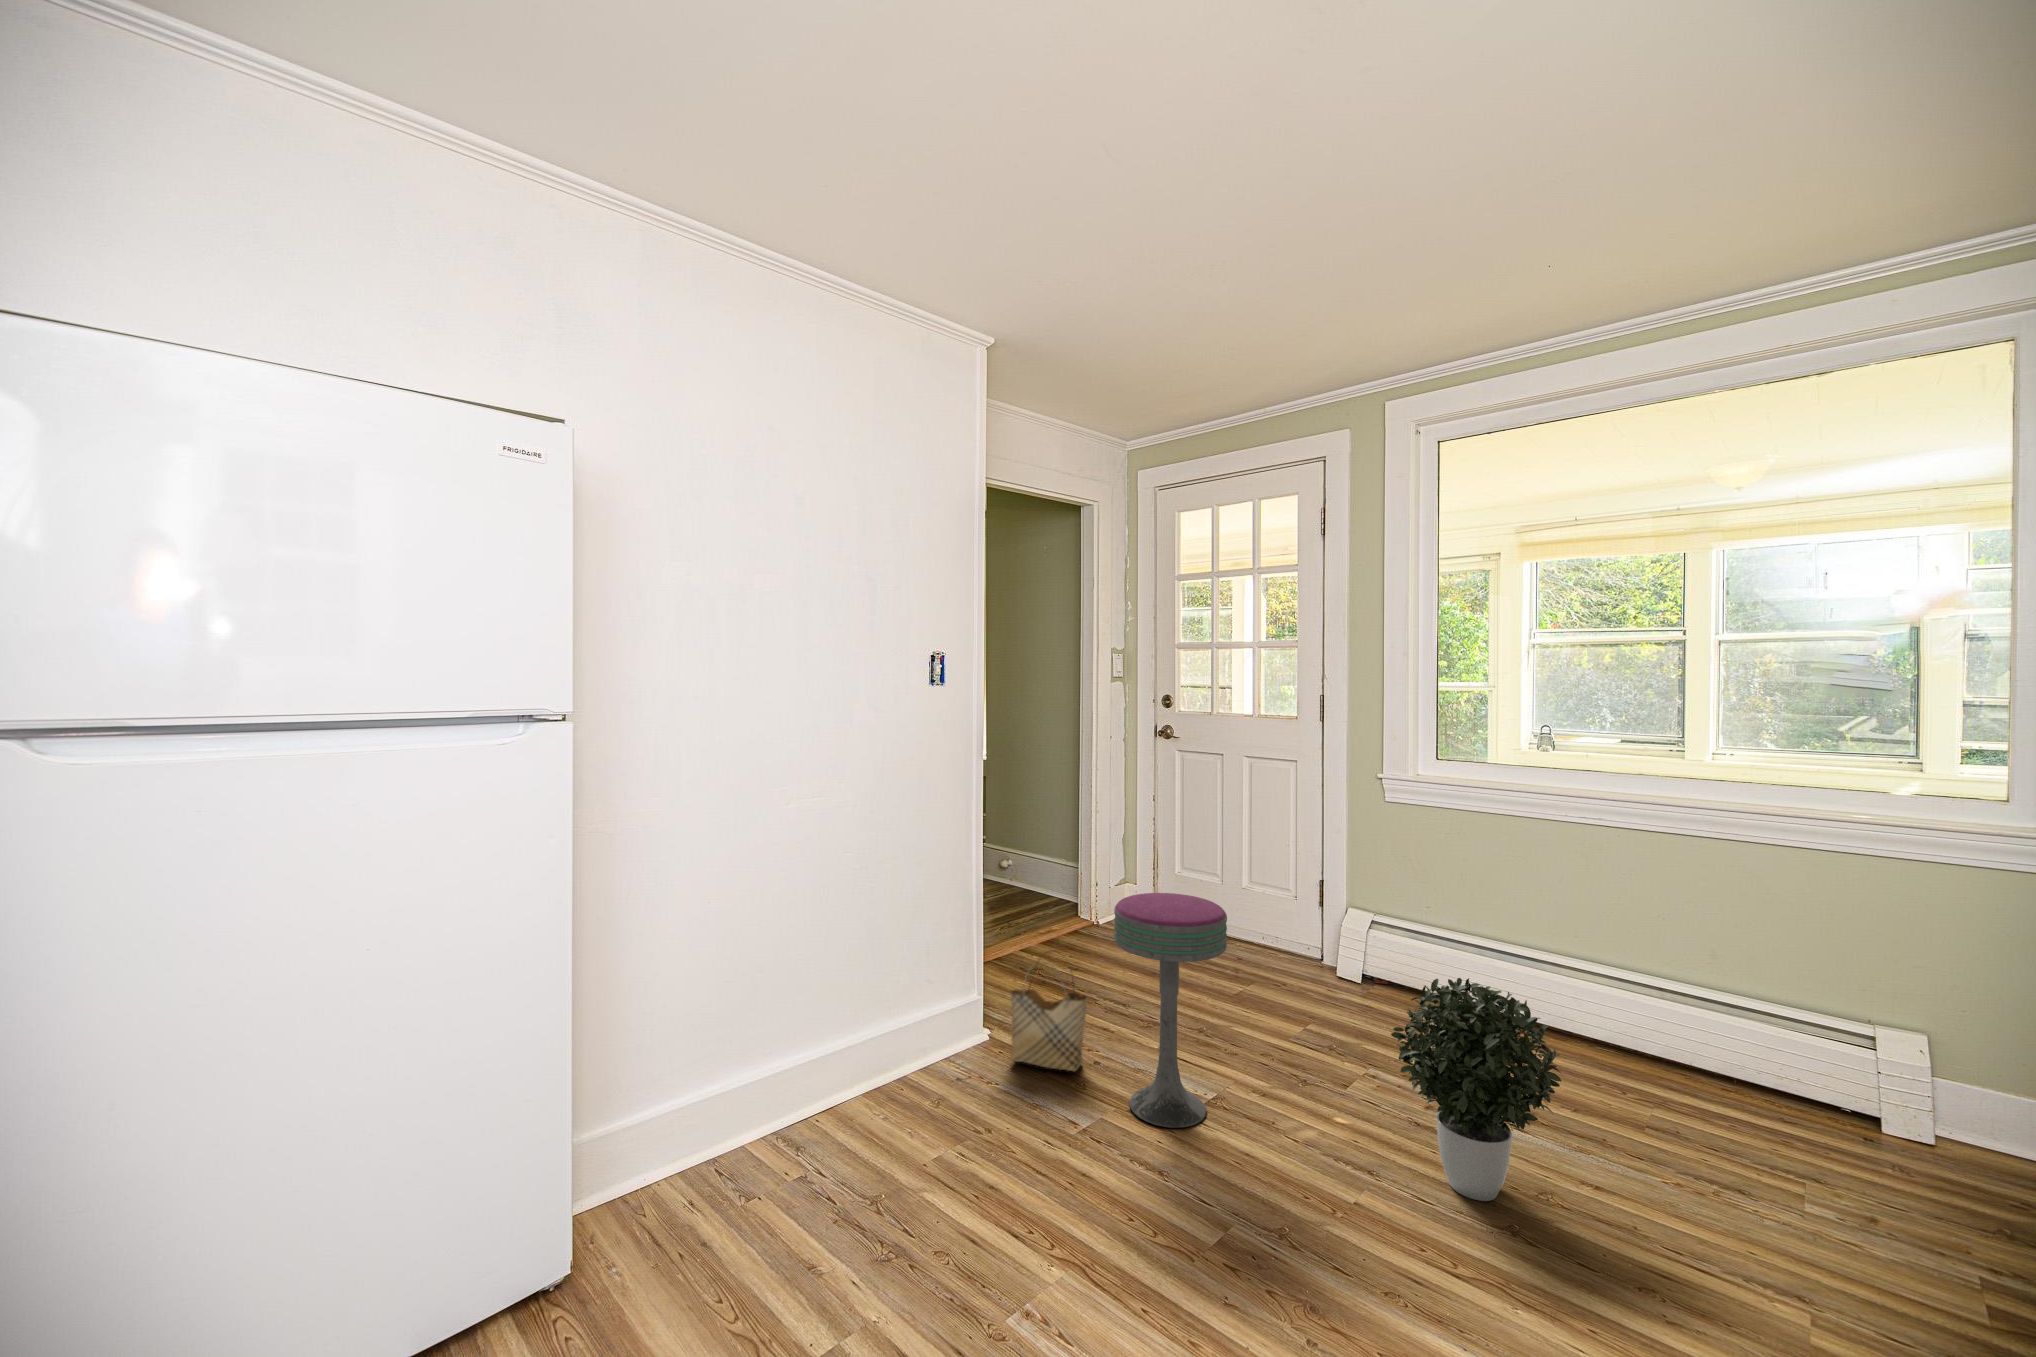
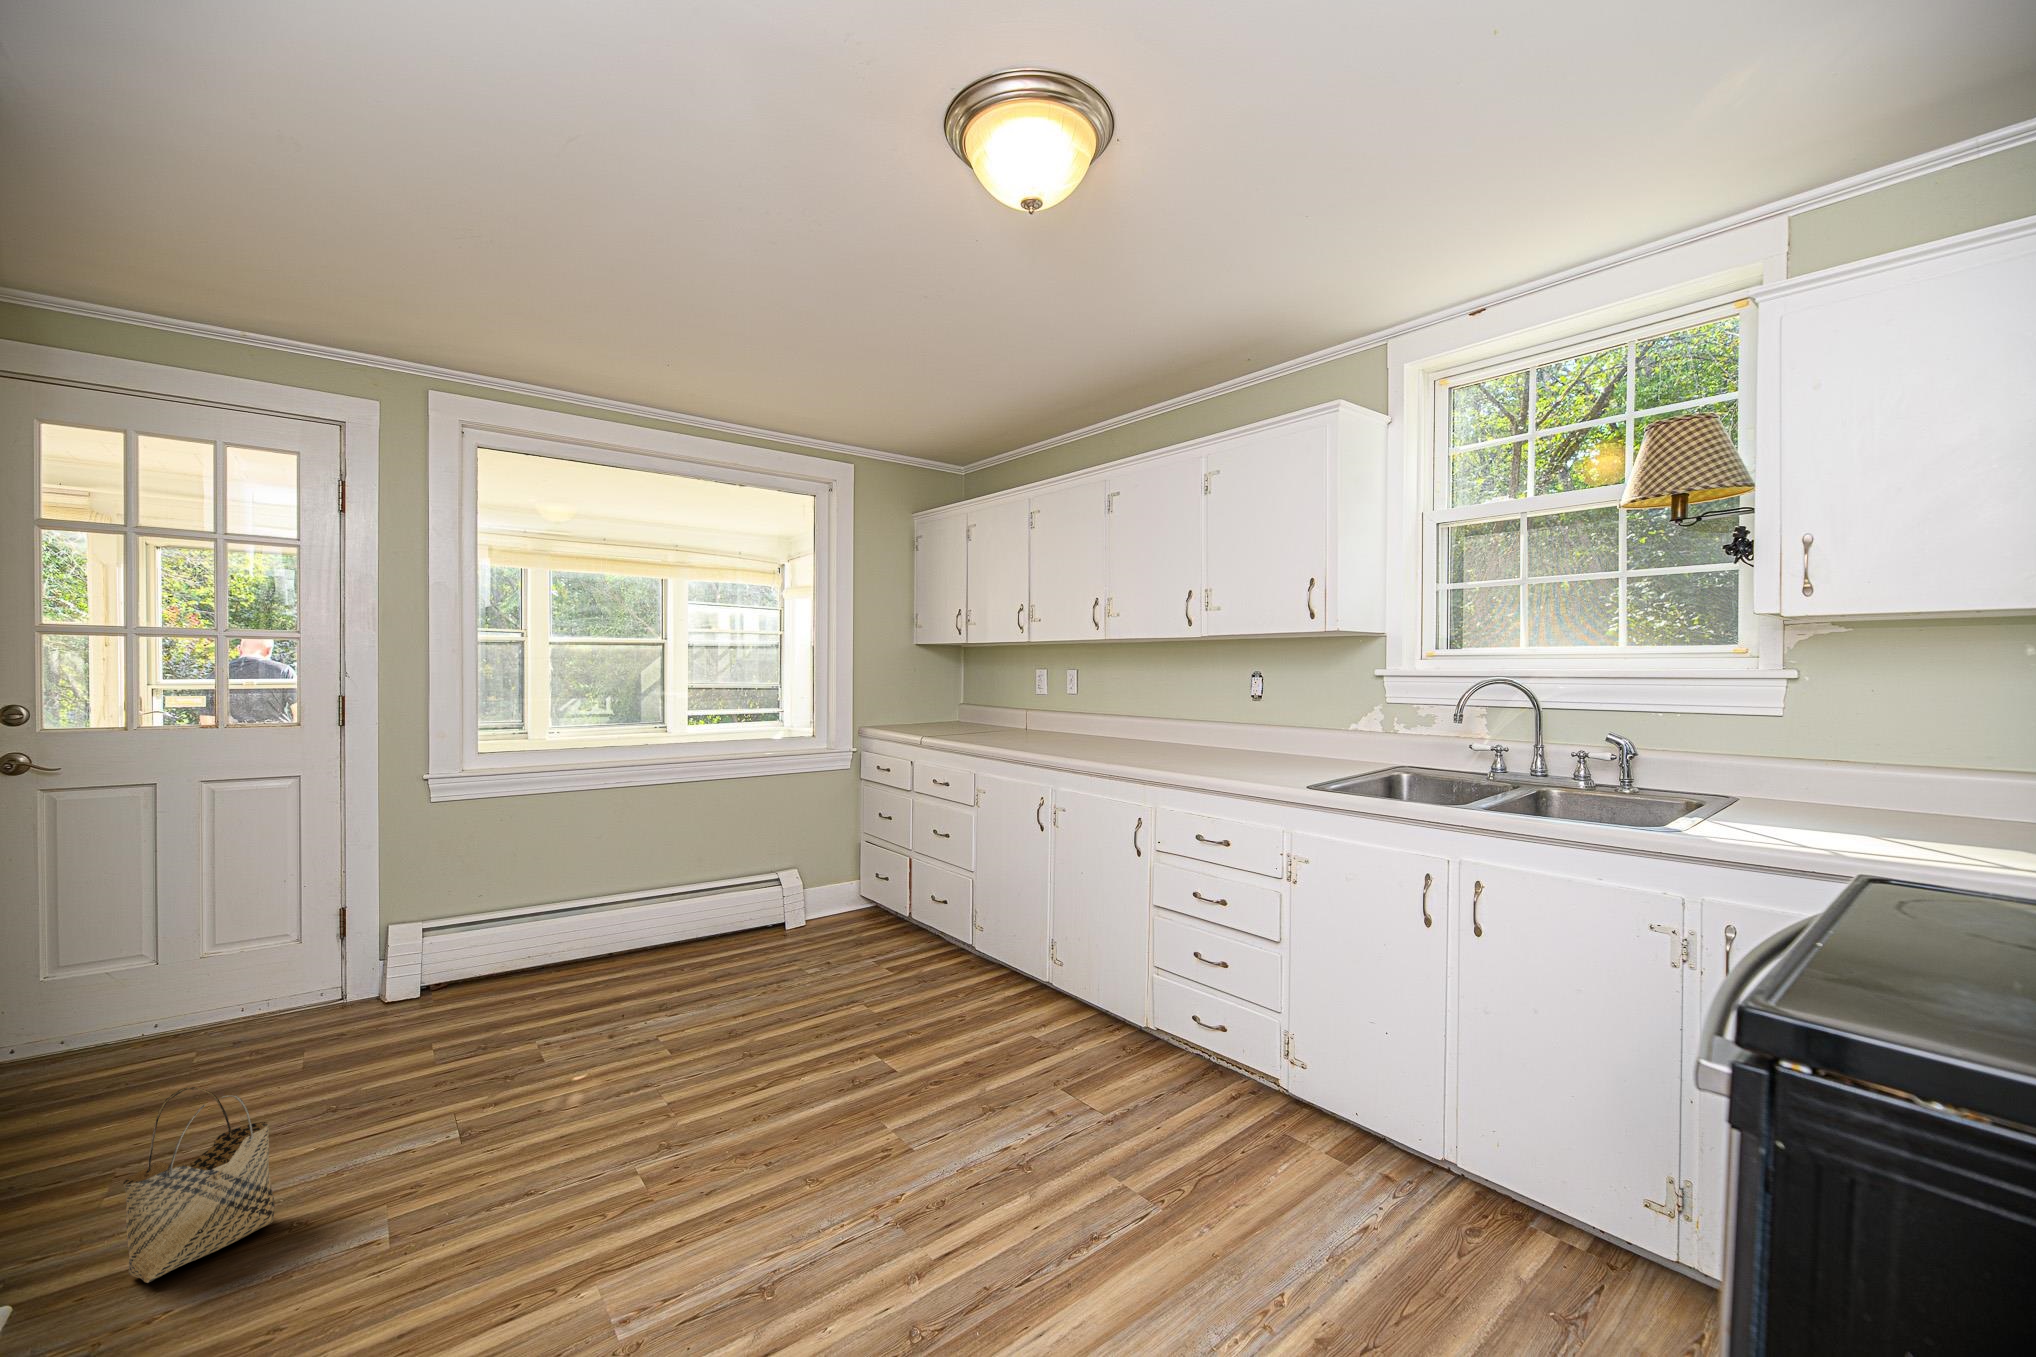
bar stool: present [1114,893,1227,1128] -> none [358,922,511,1193]
potted plant: present [1391,978,1561,1201] -> none [649,901,759,1060]

